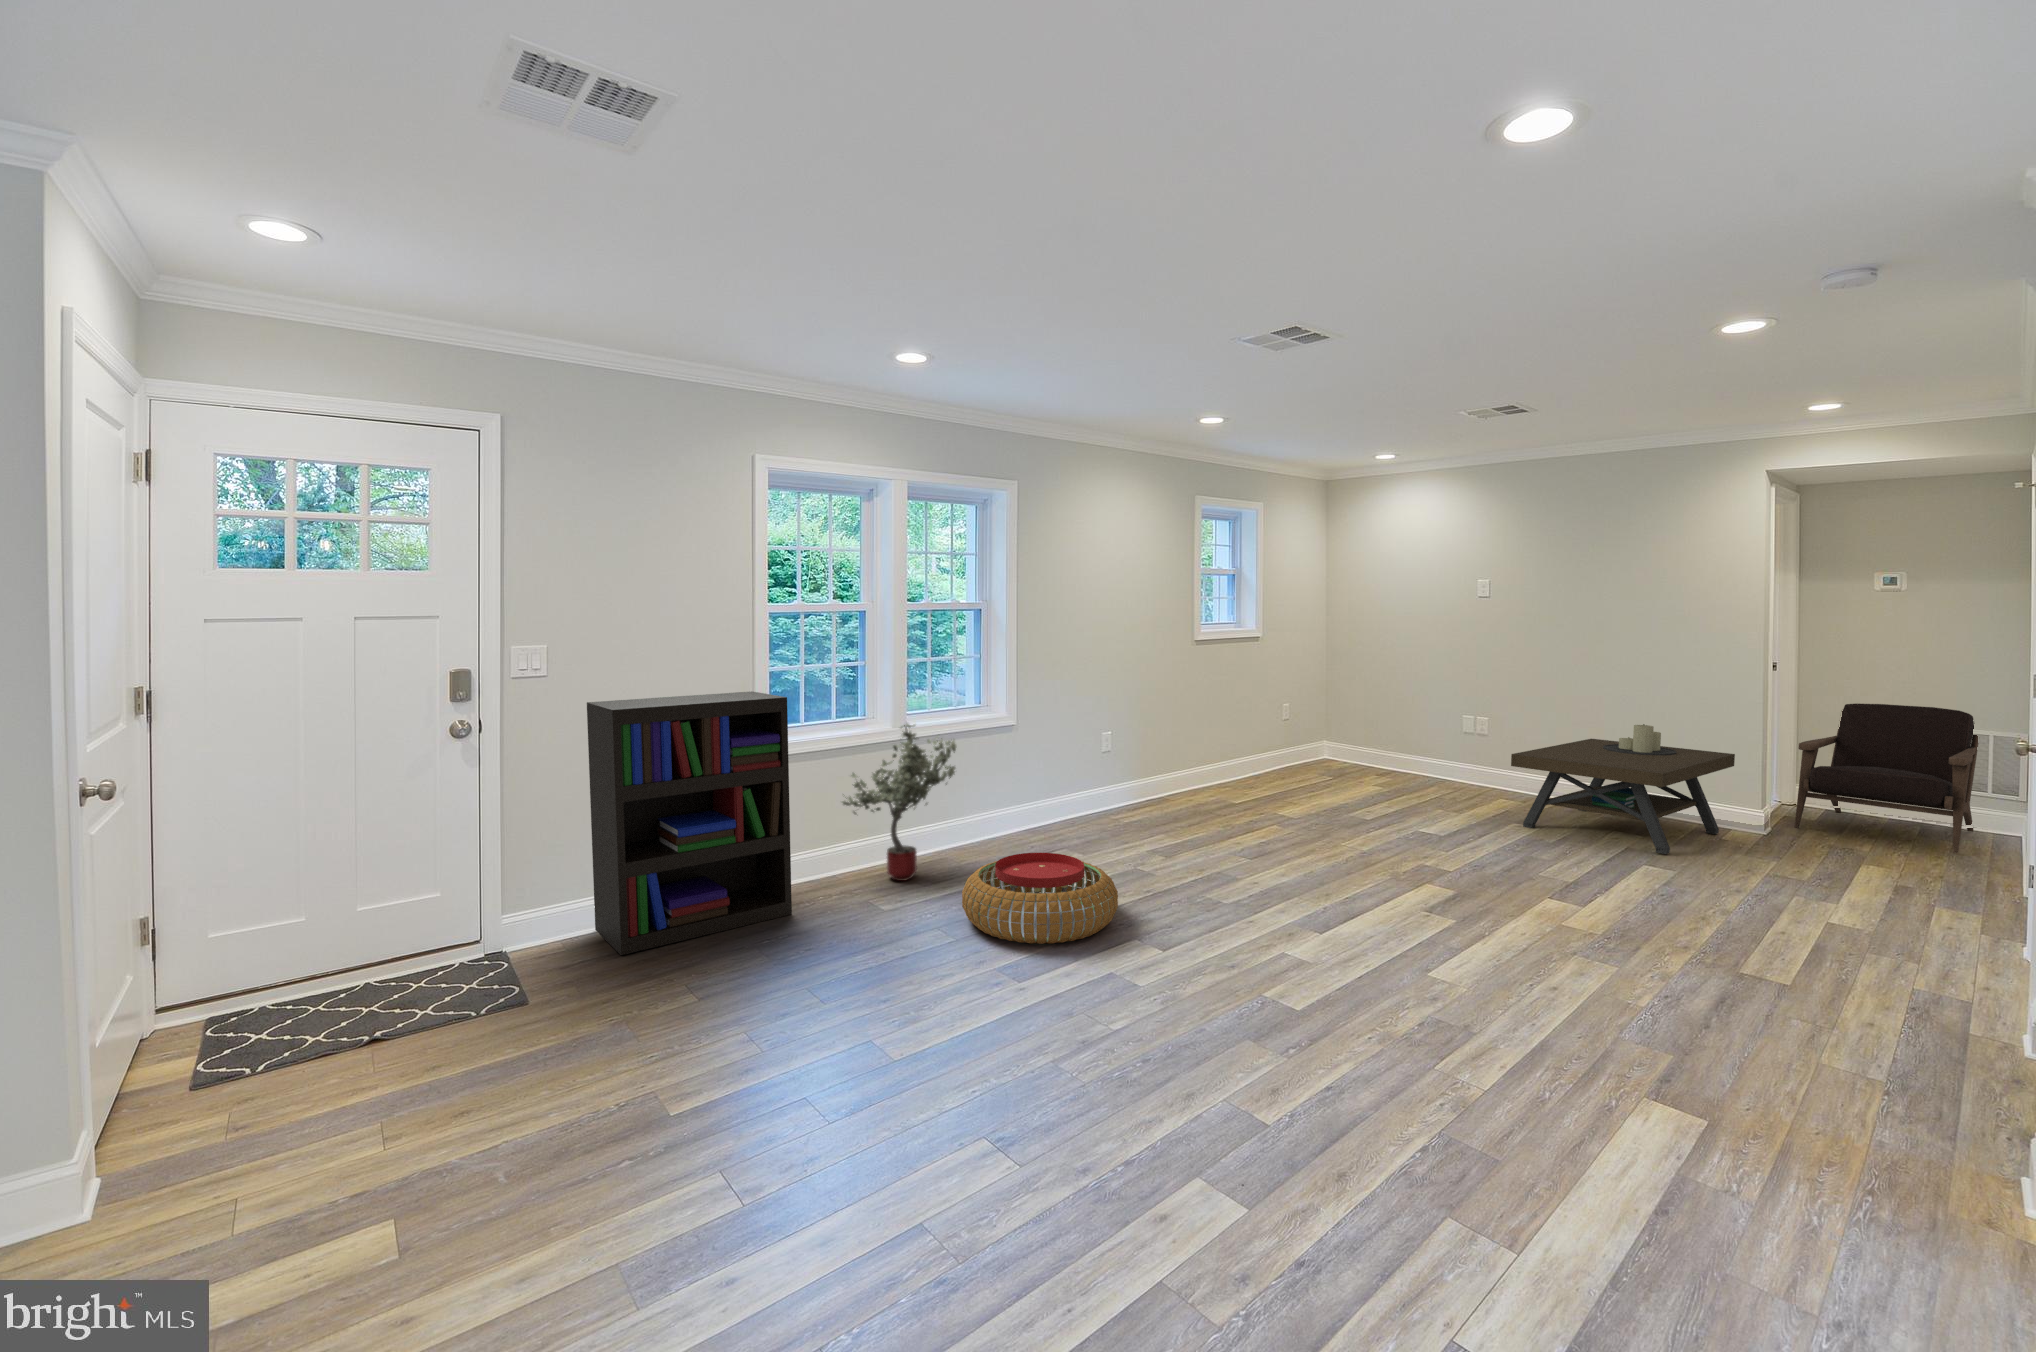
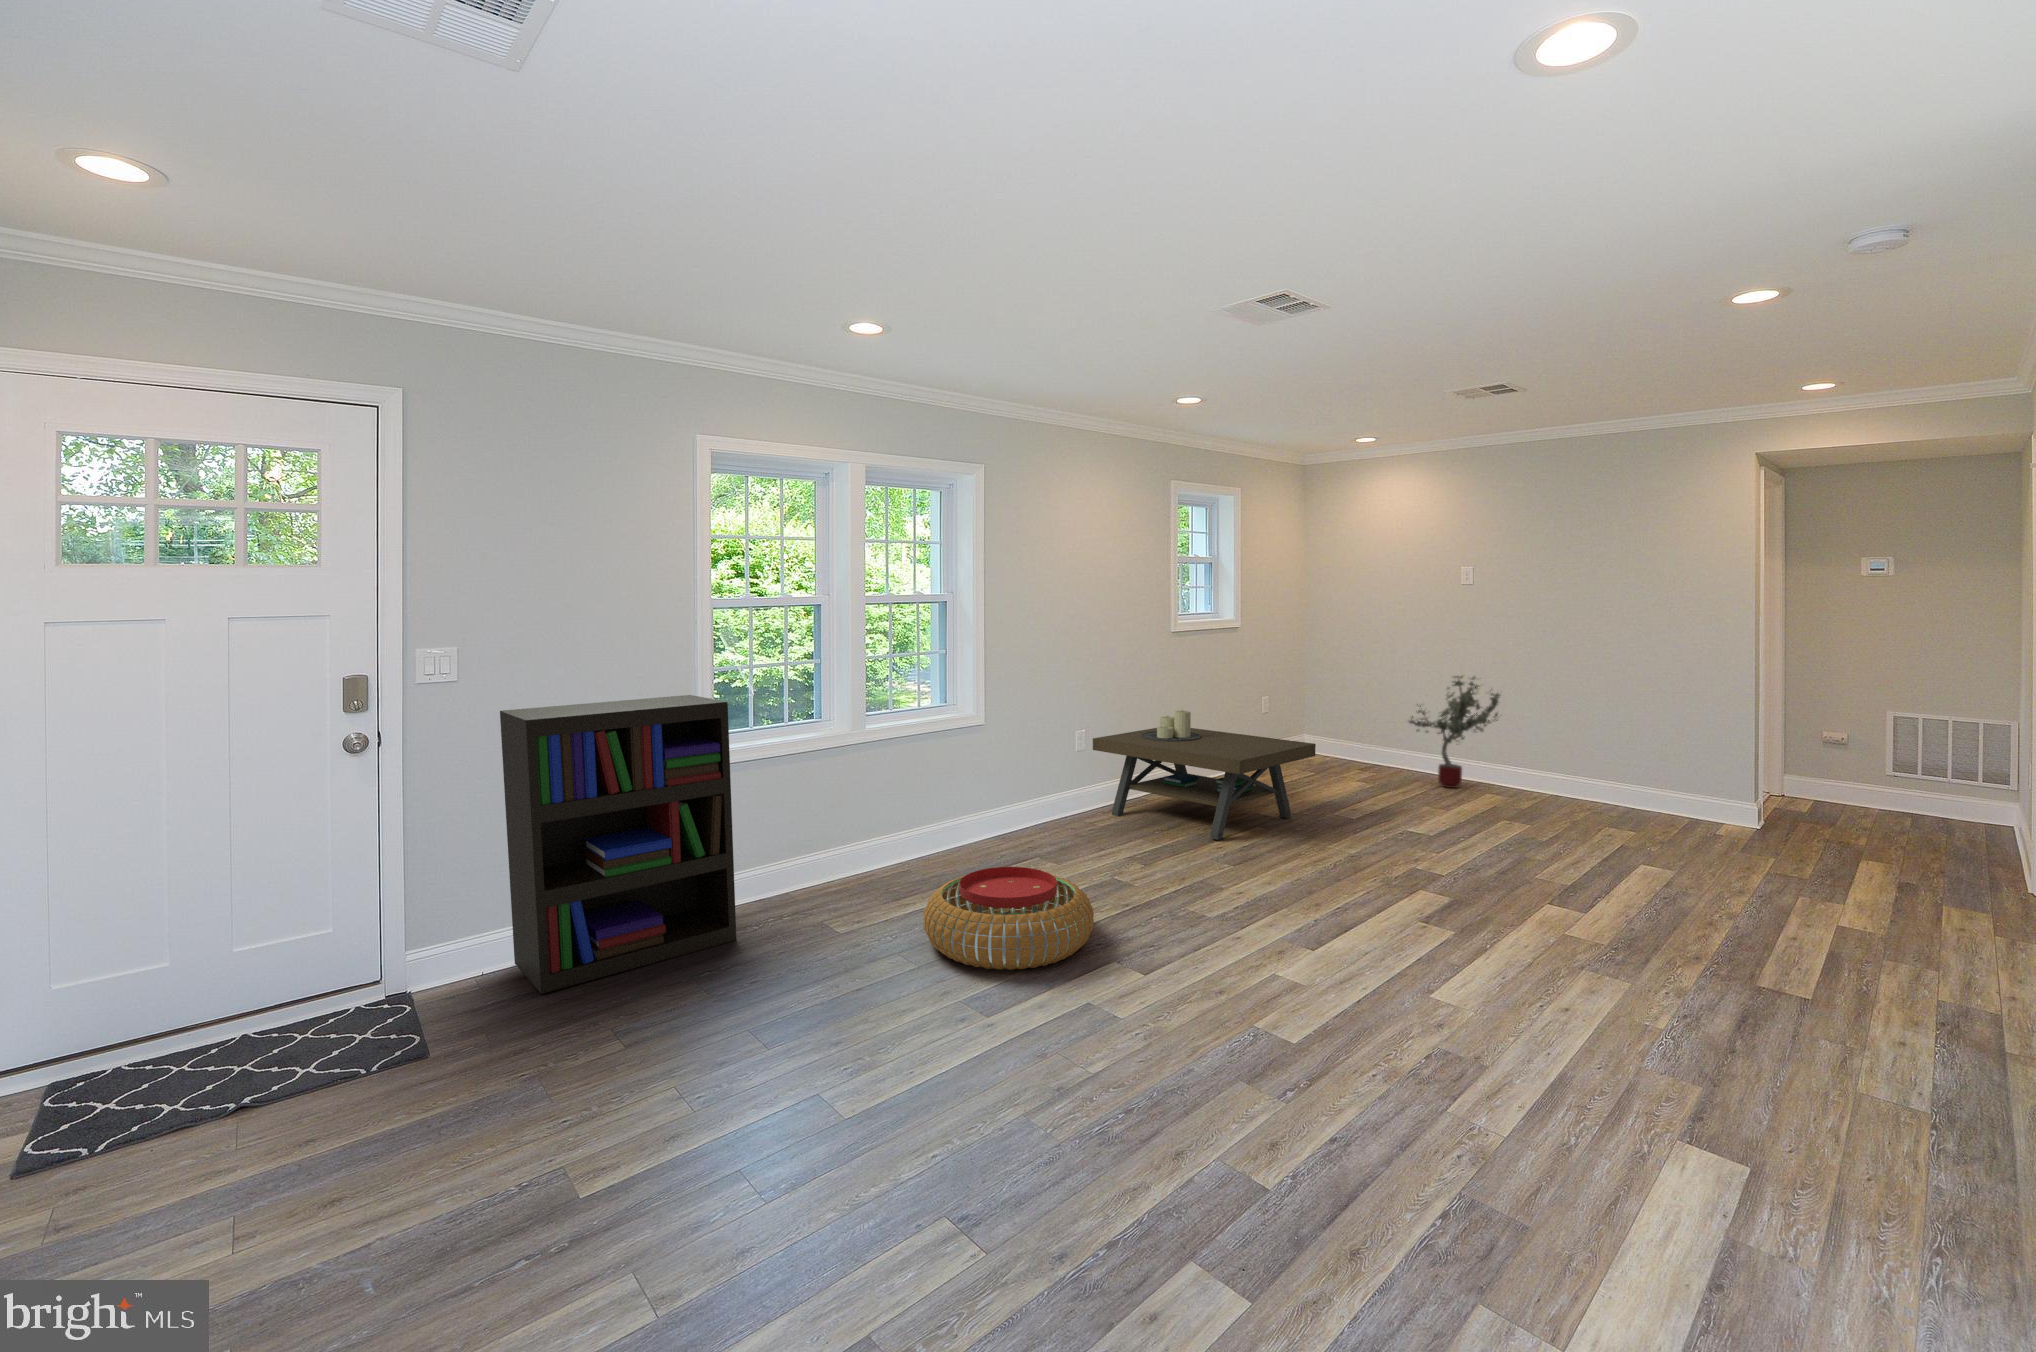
armchair: present [1795,704,1979,853] -> none [1788,692,1976,847]
potted tree: present [842,723,957,881] -> present [1409,676,1500,788]
coffee table: present [1511,724,1735,854] -> present [1093,710,1316,840]

